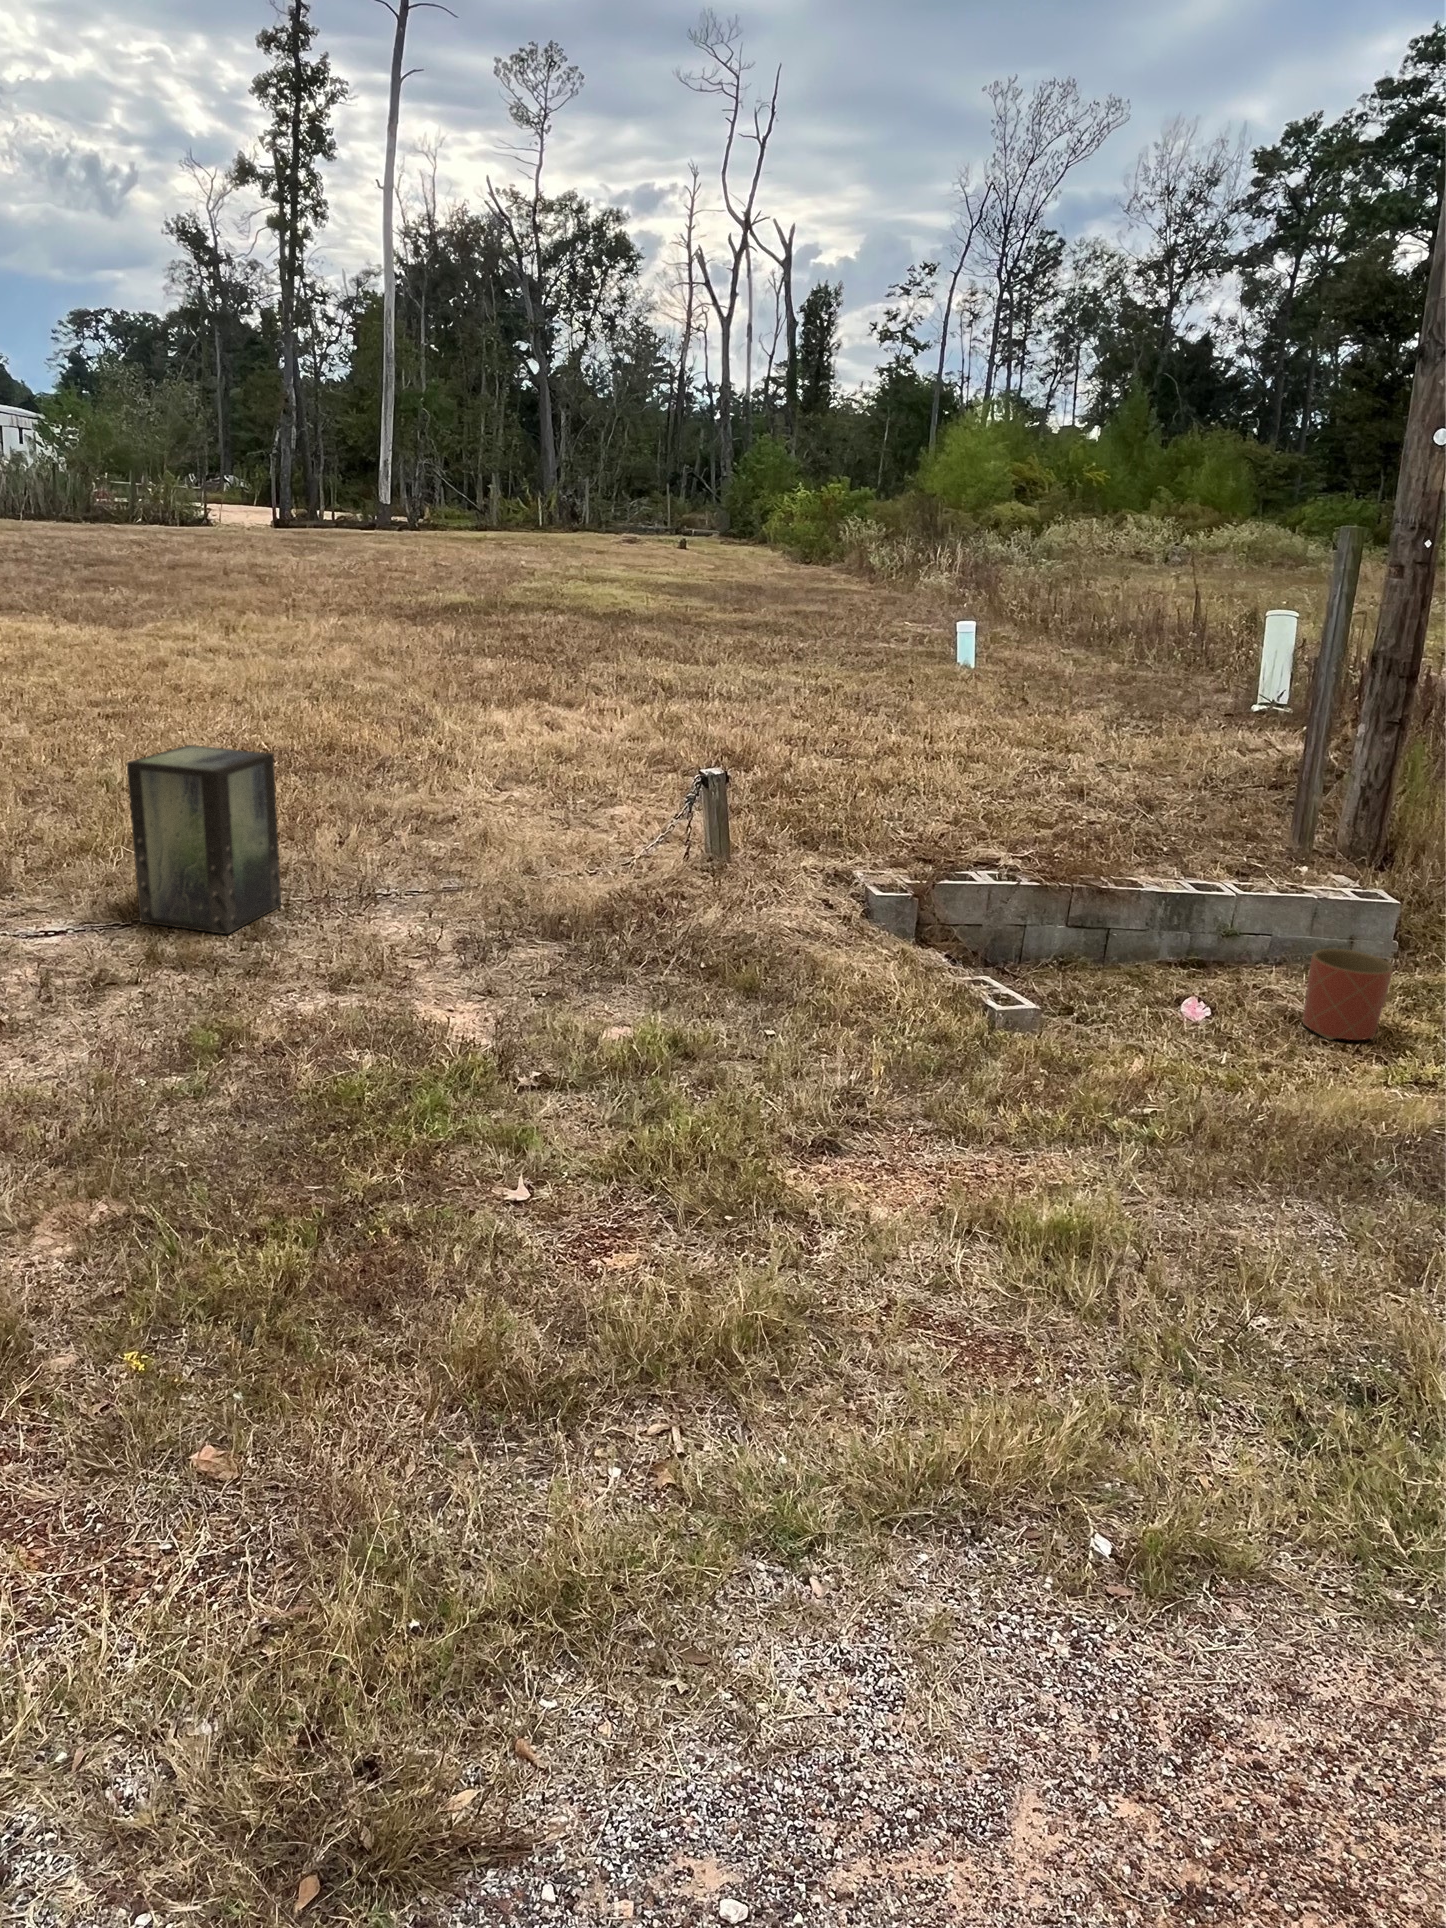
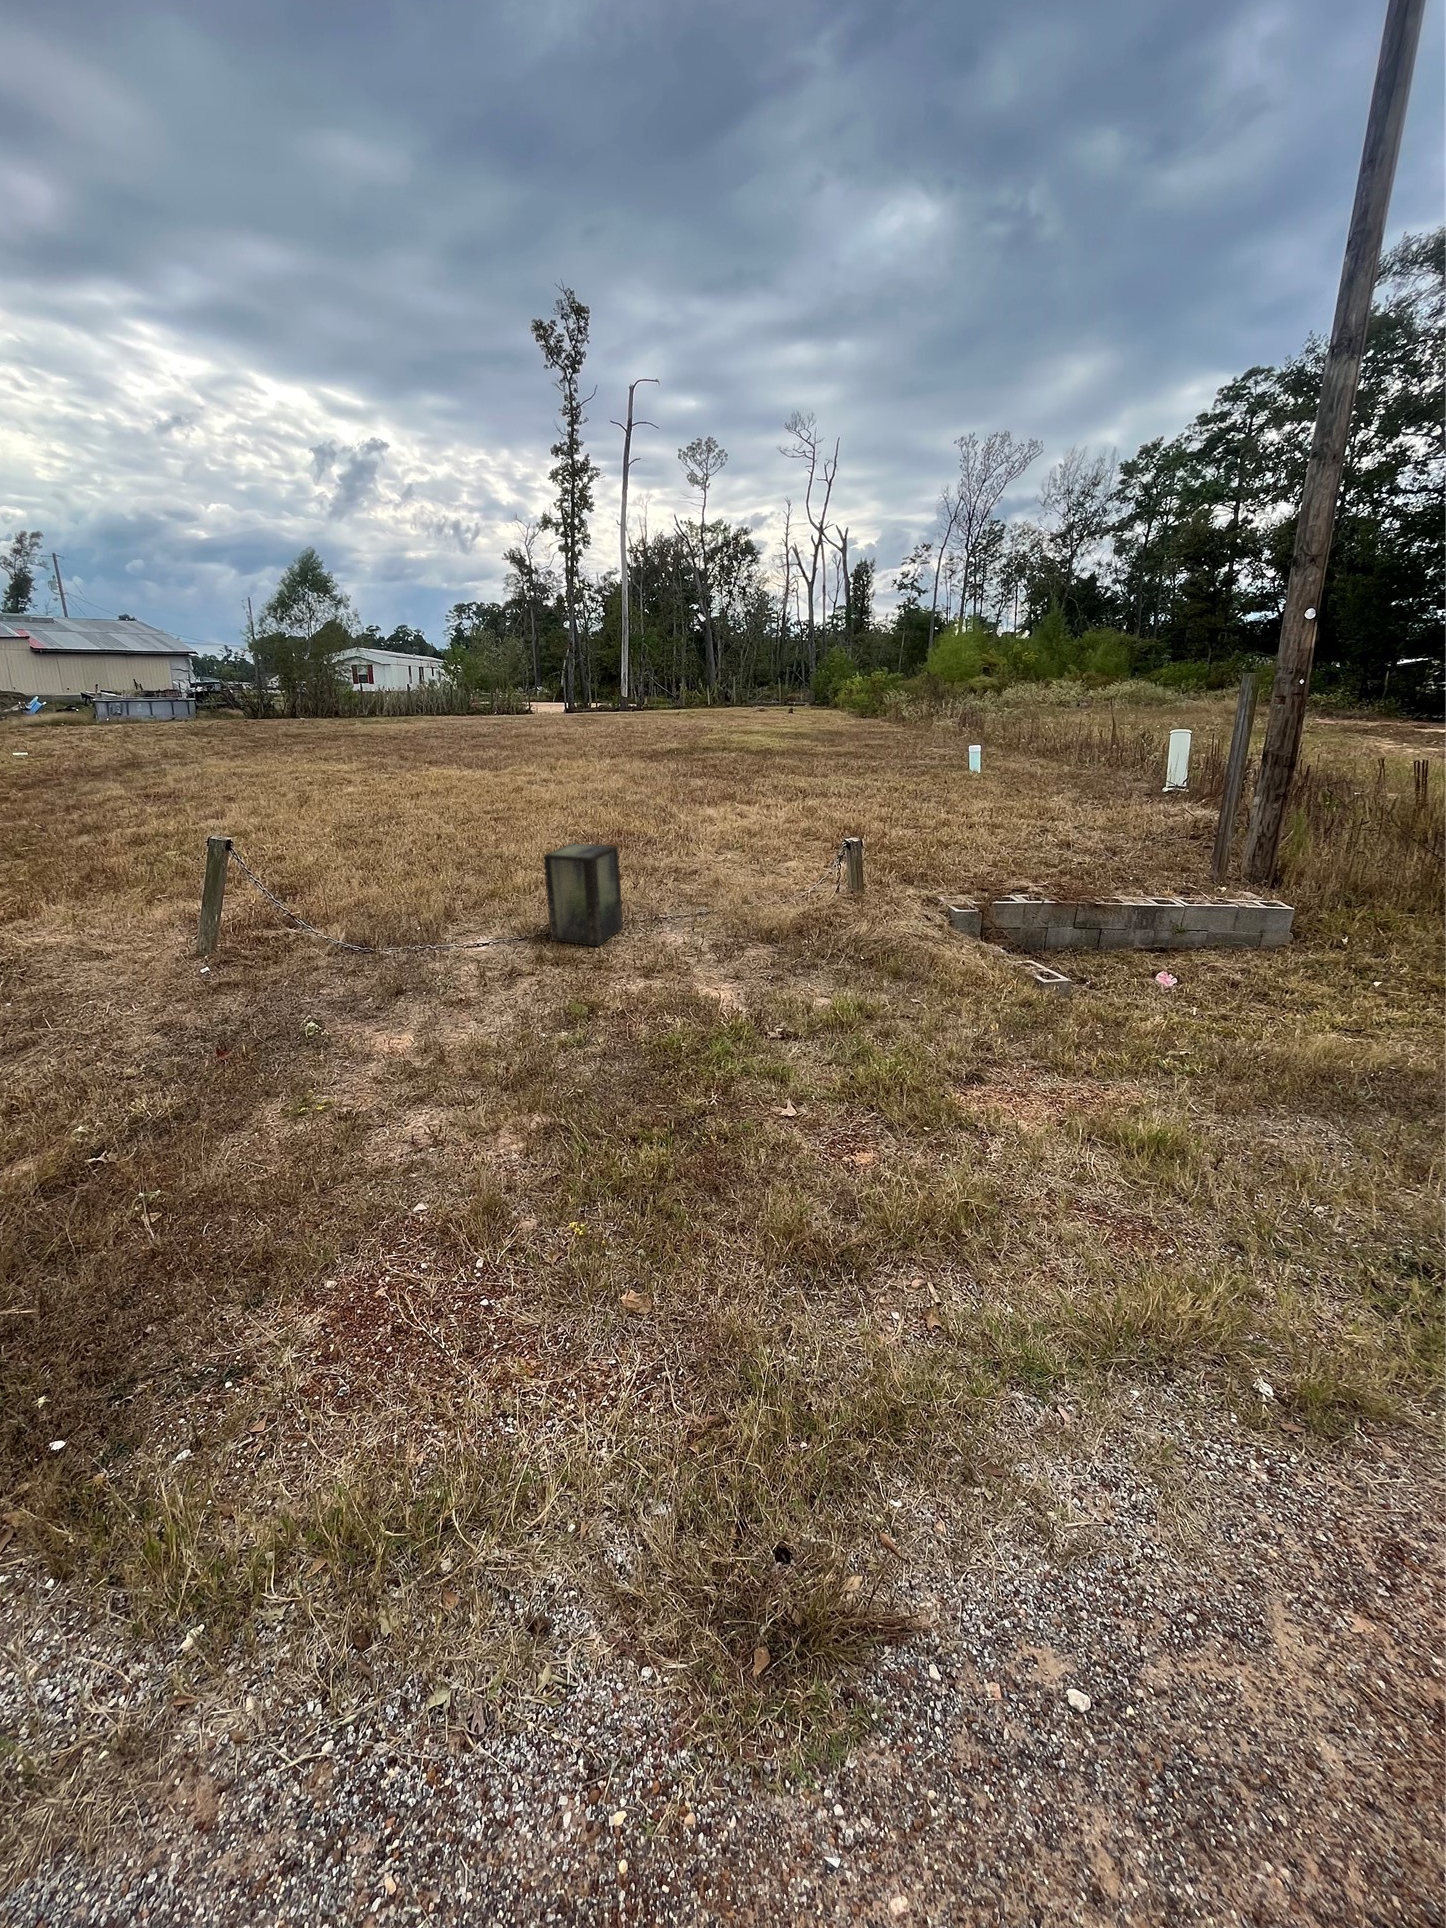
planter: present [1303,949,1393,1040] -> none [1250,938,1318,997]

